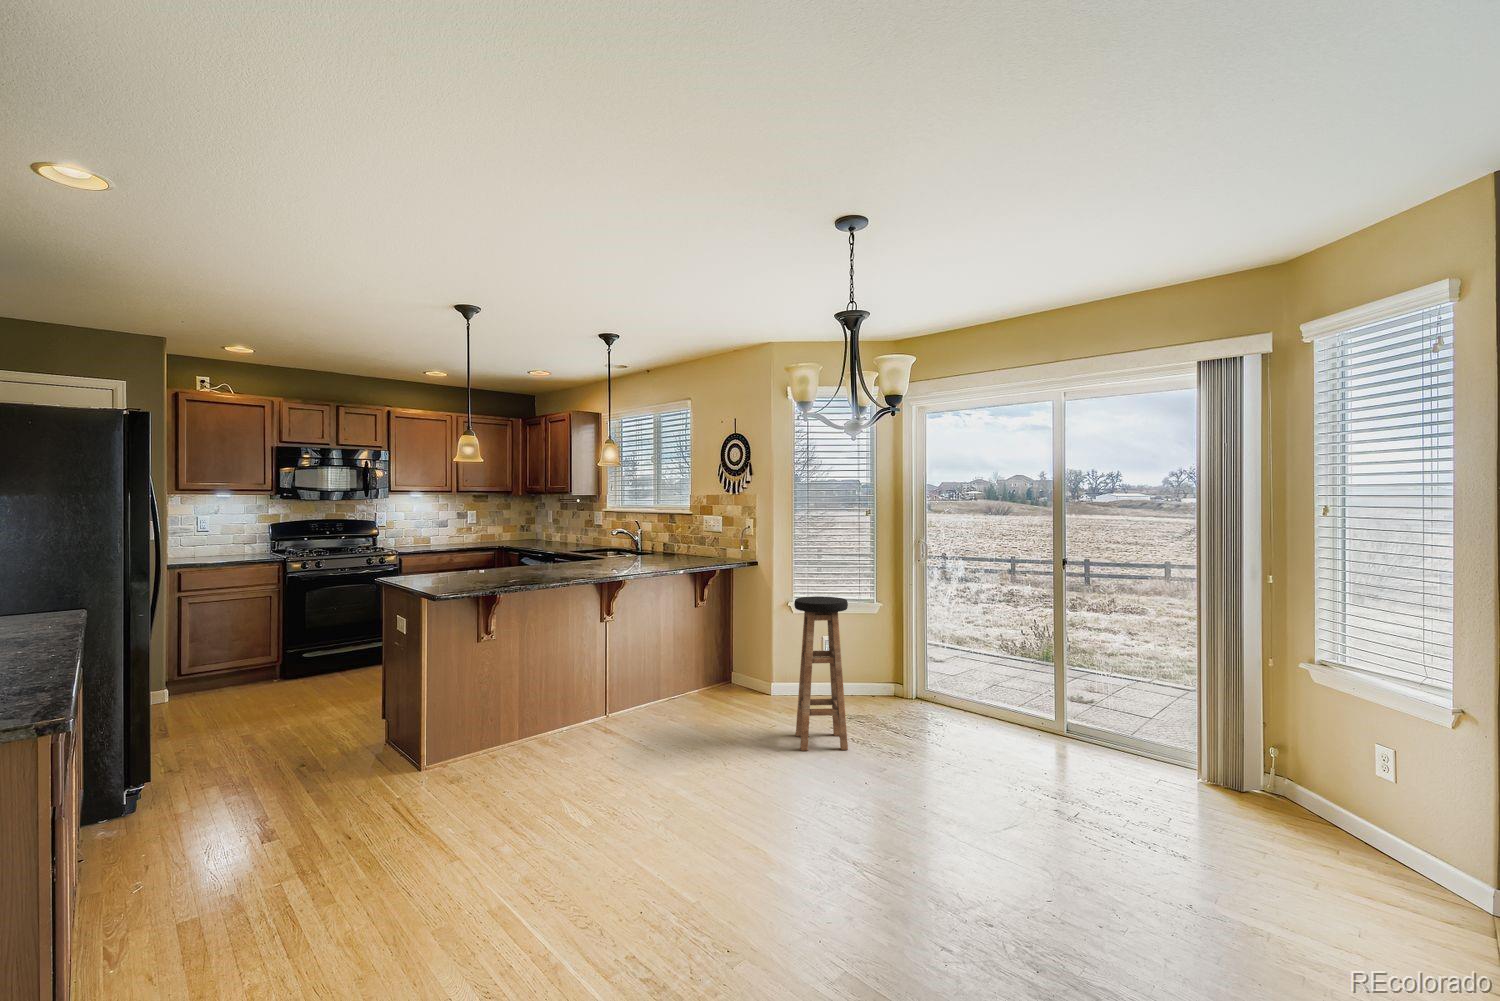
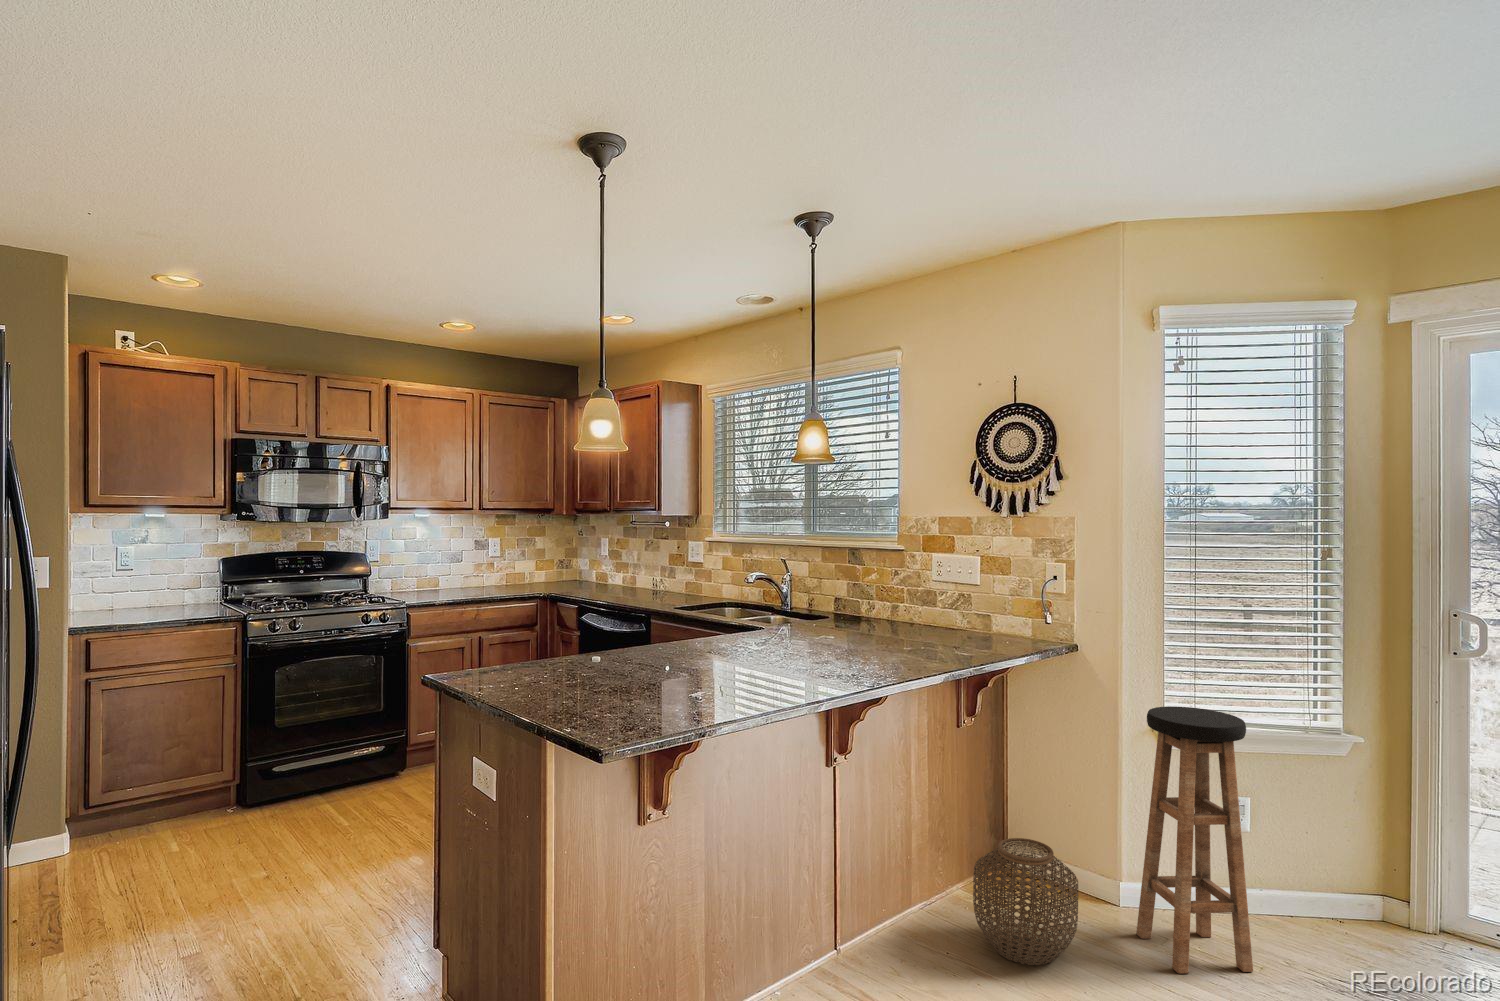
woven basket: none [688,676,748,748] -> present [973,838,1078,965]

